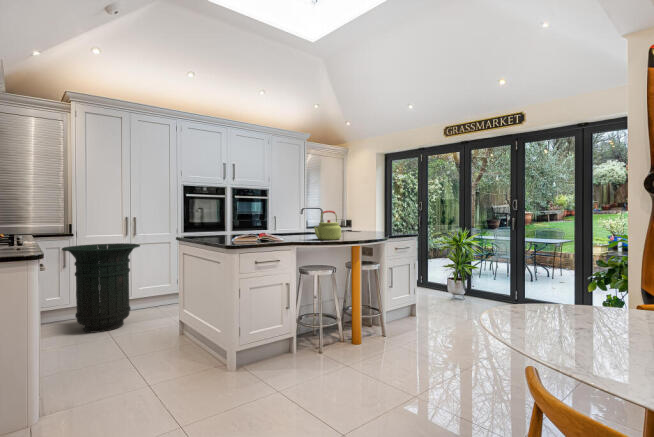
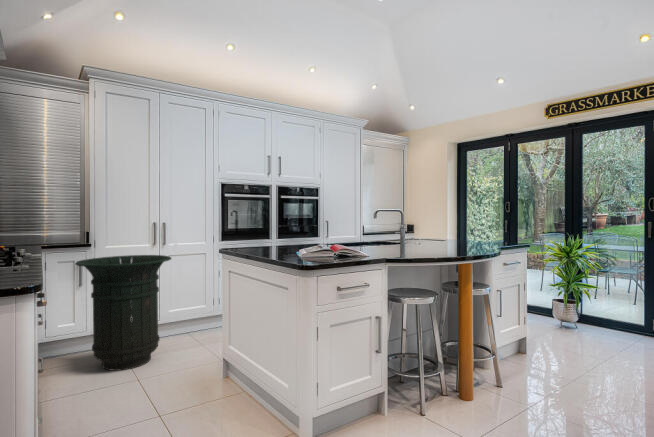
kettle: present [314,210,341,240] -> none [409,212,446,254]

